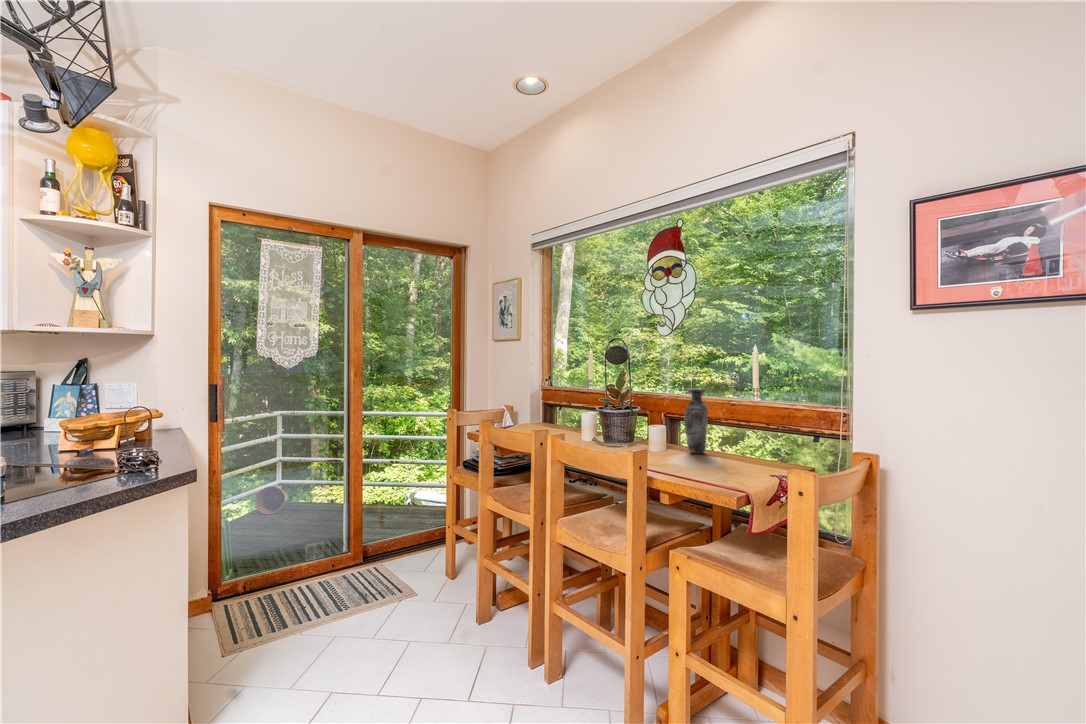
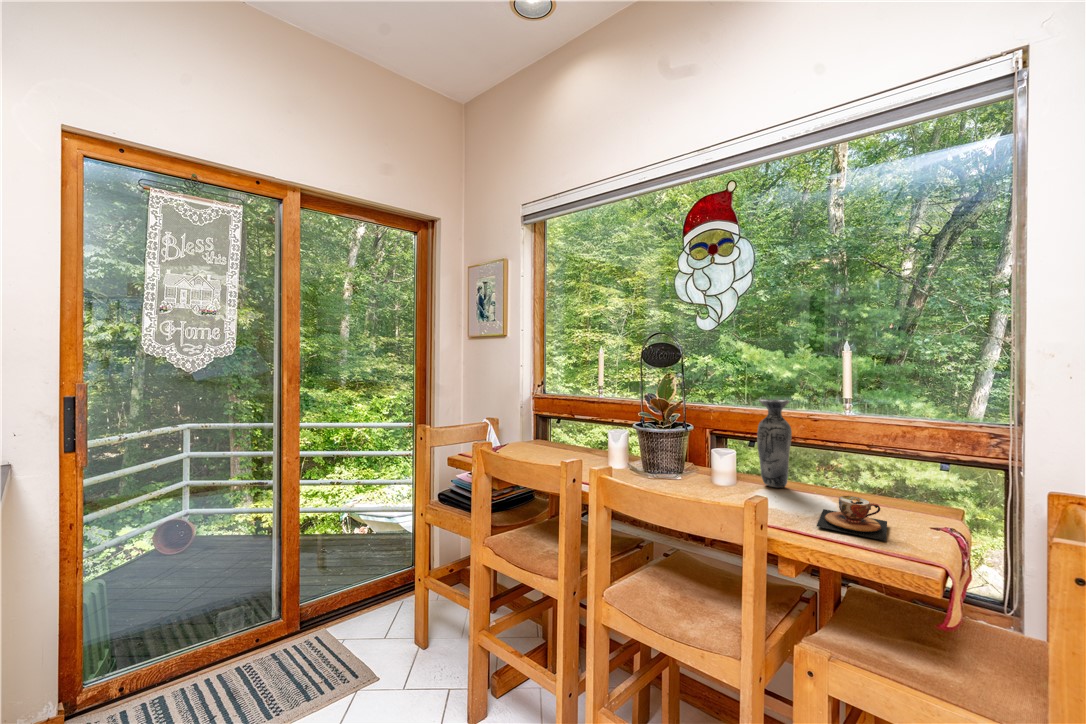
teacup: none [693,452,748,479] -> present [817,496,887,541]

